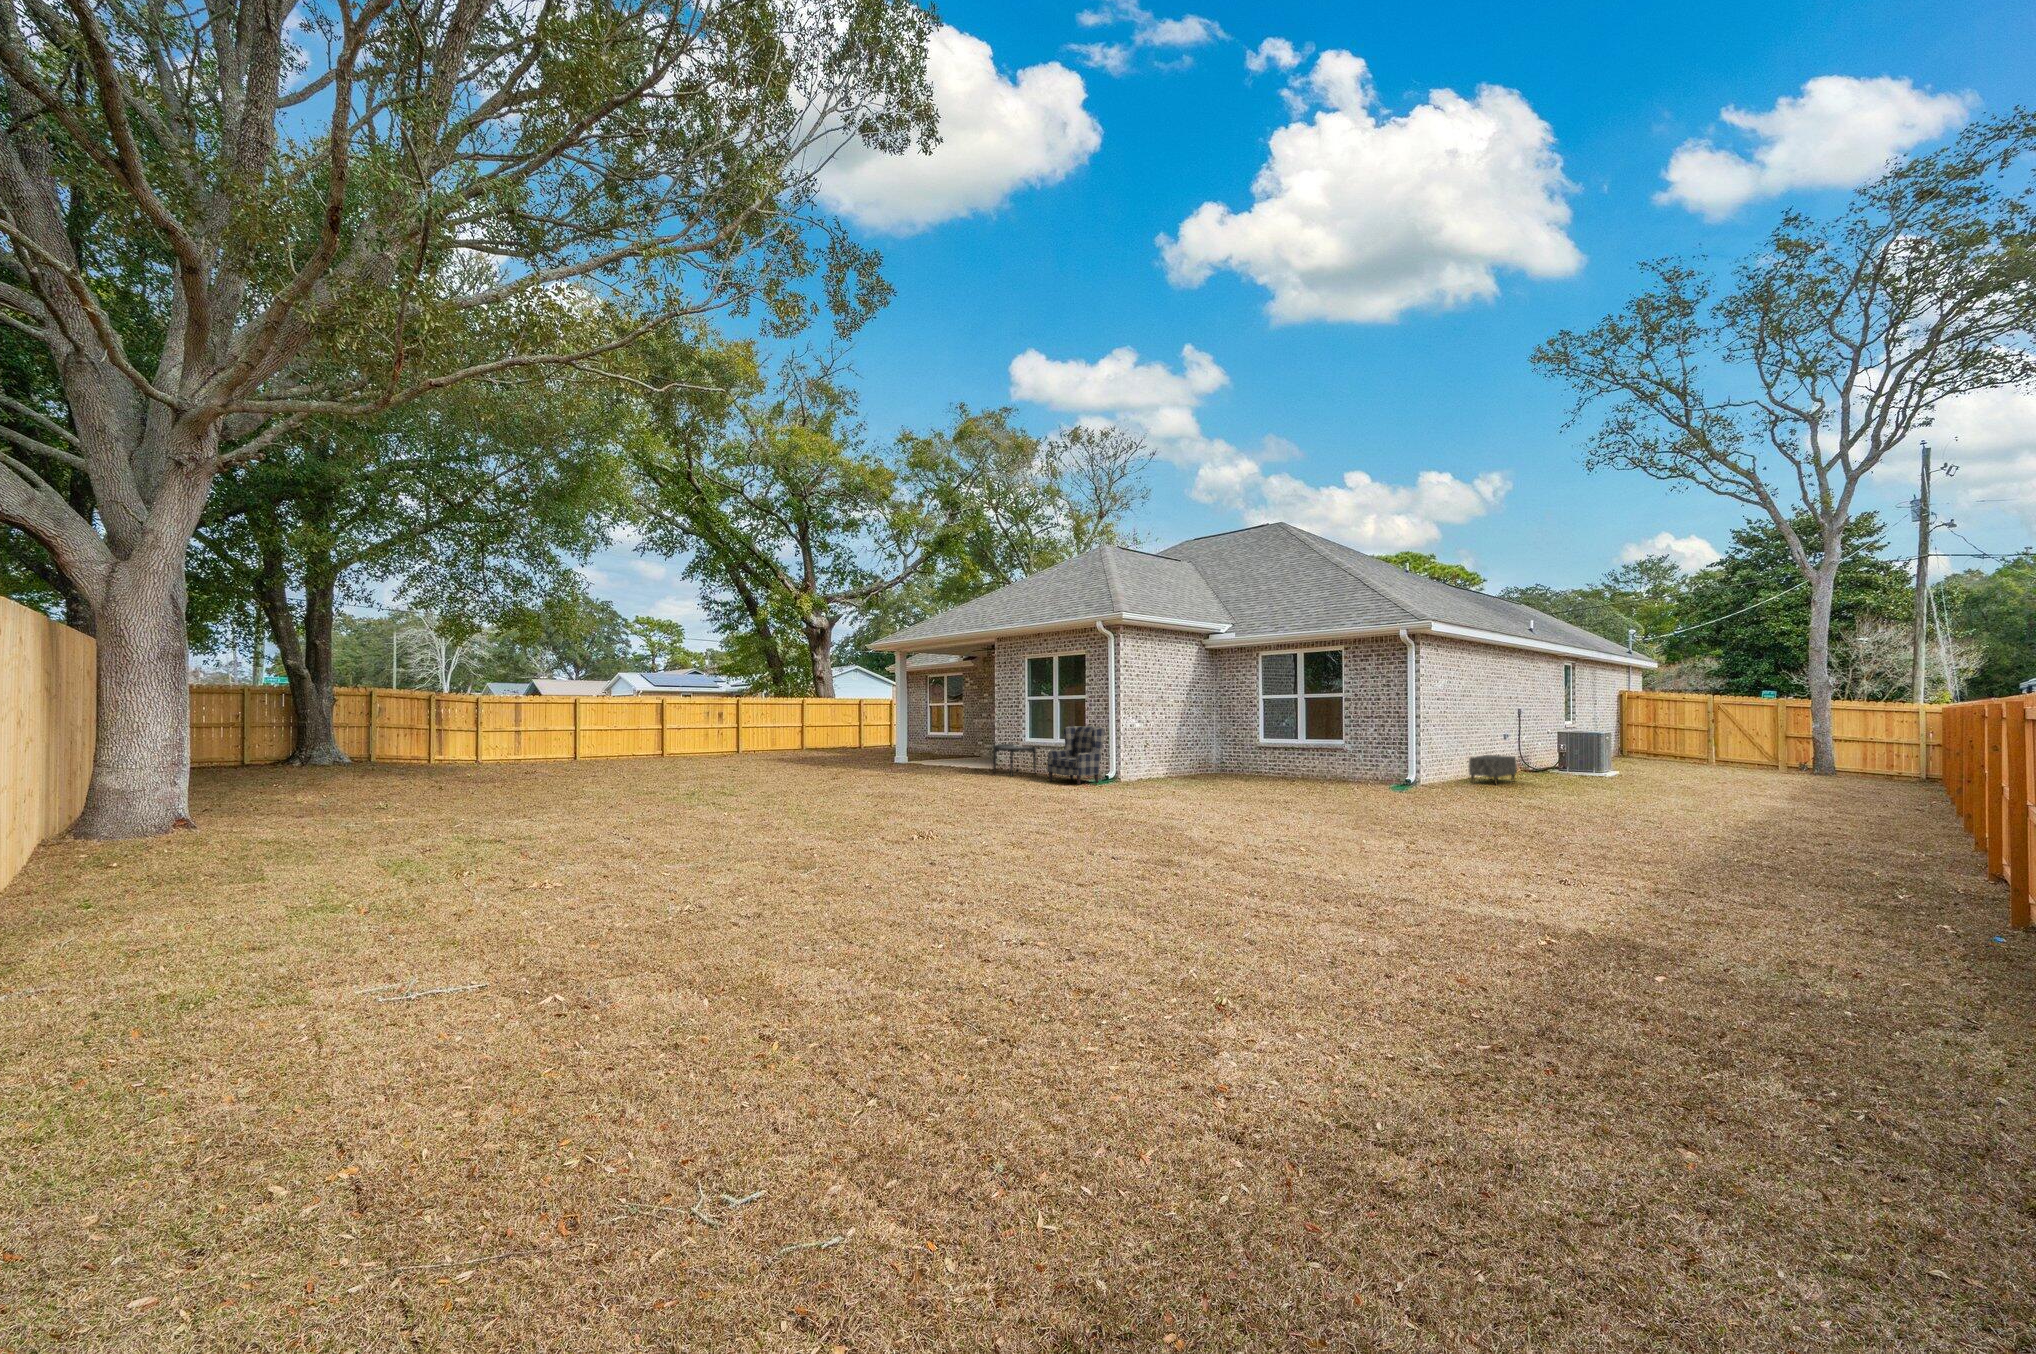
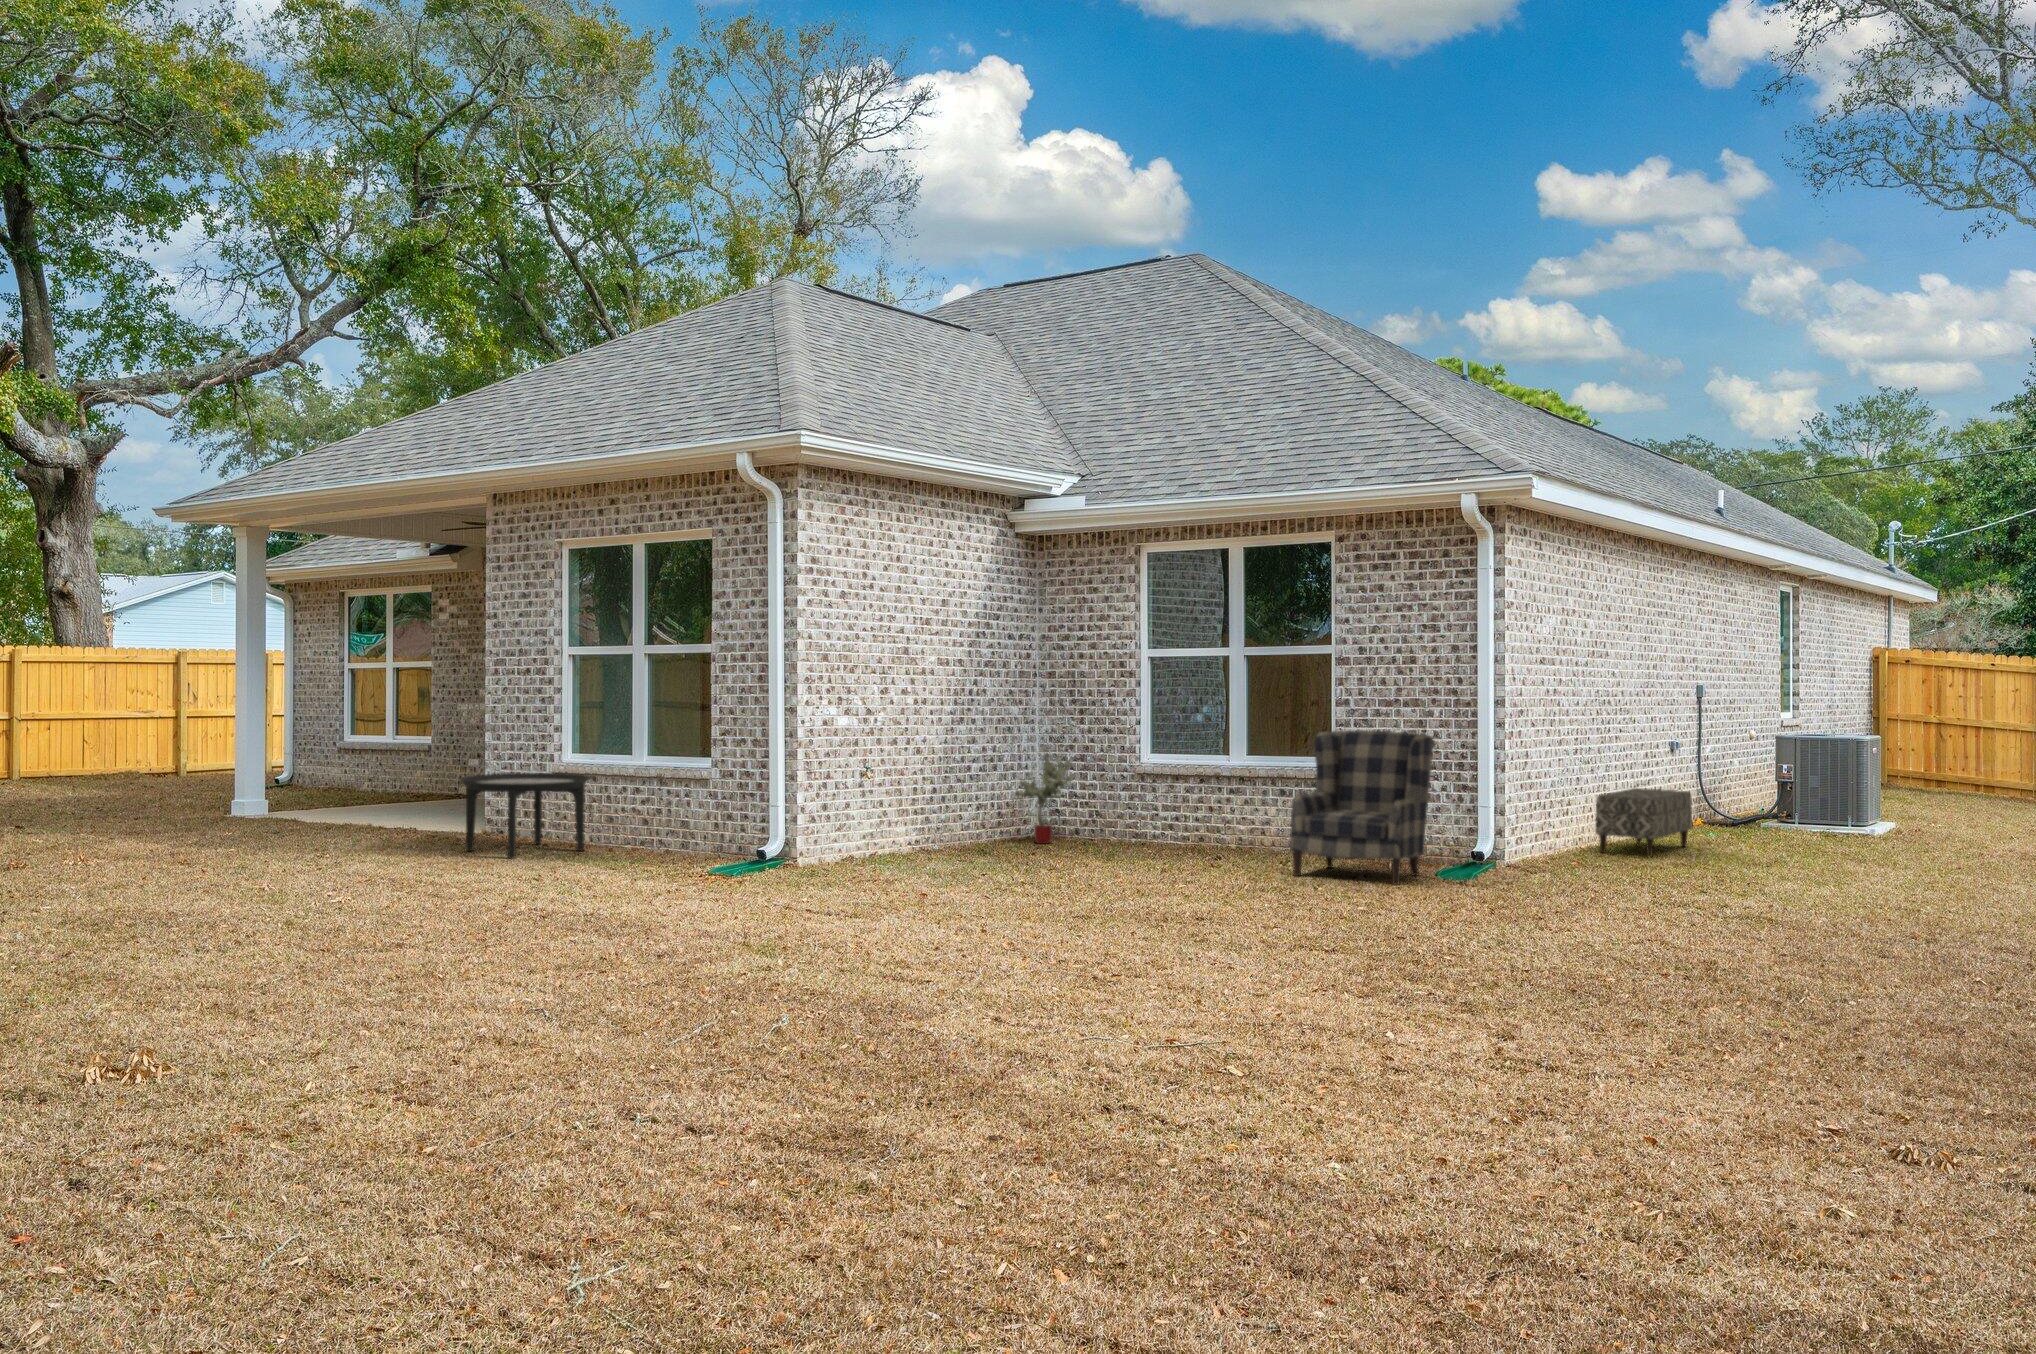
chair: present [1047,726,1105,785] -> present [1290,731,1434,885]
potted tree: none [1203,736,1228,775] -> present [1014,749,1072,844]

